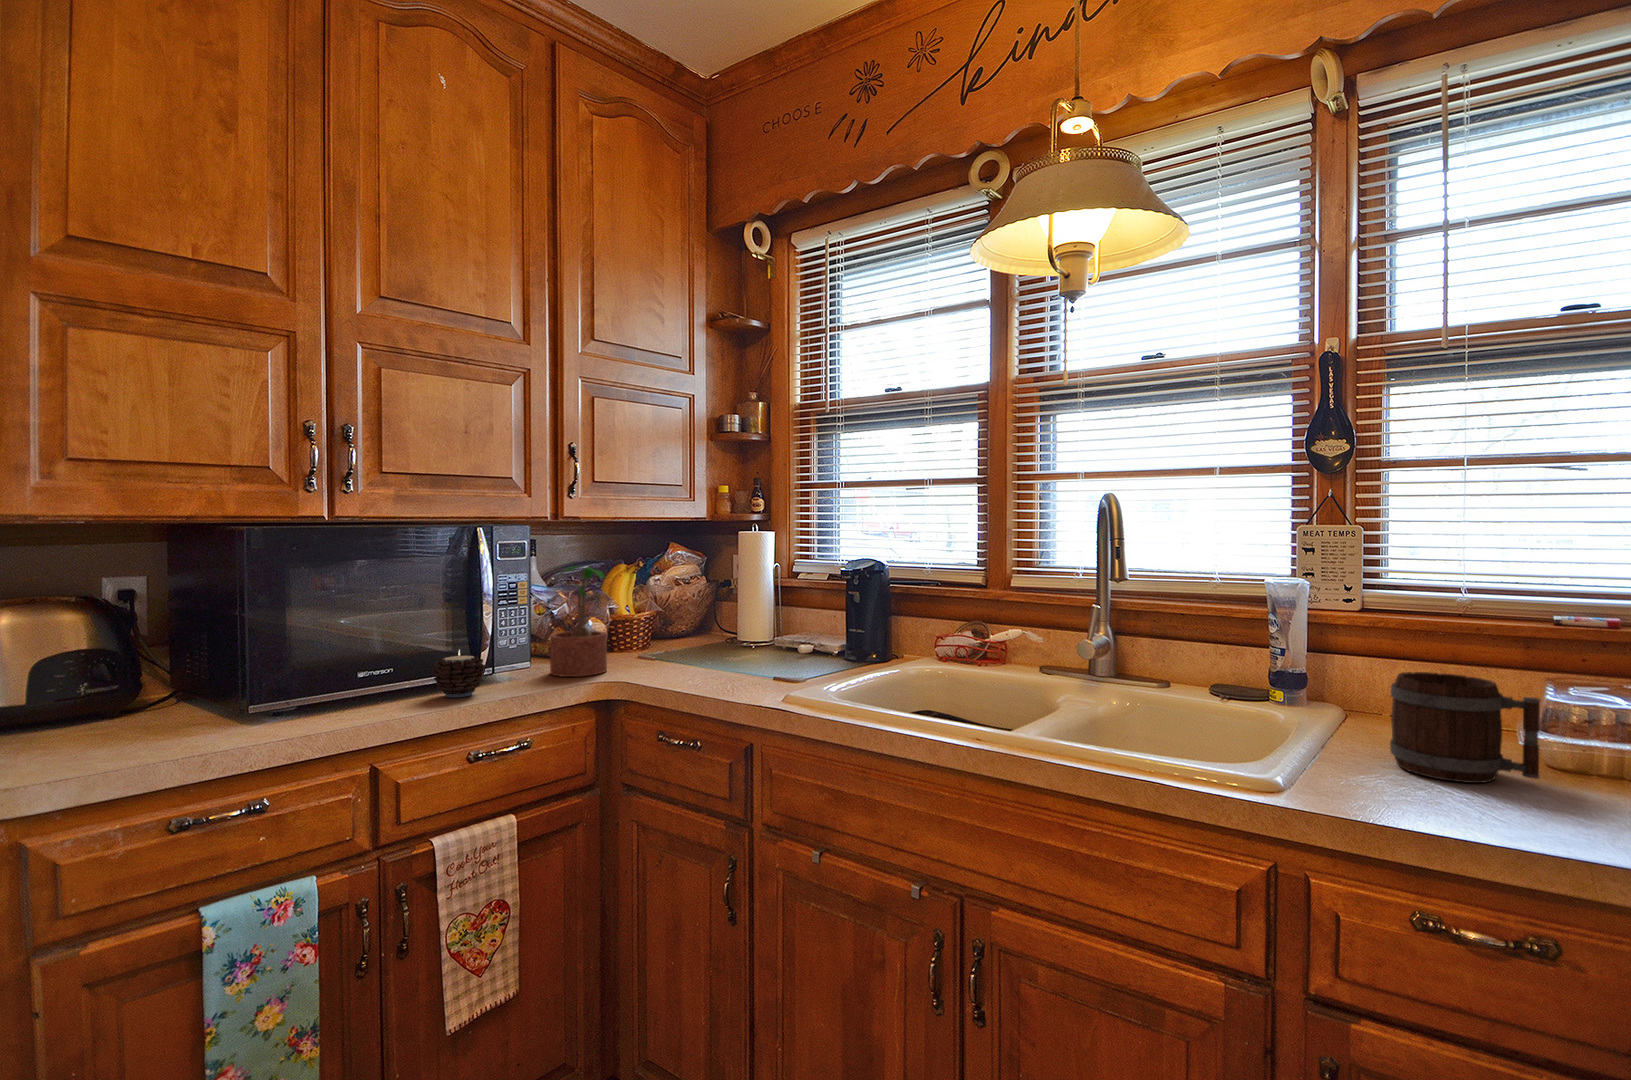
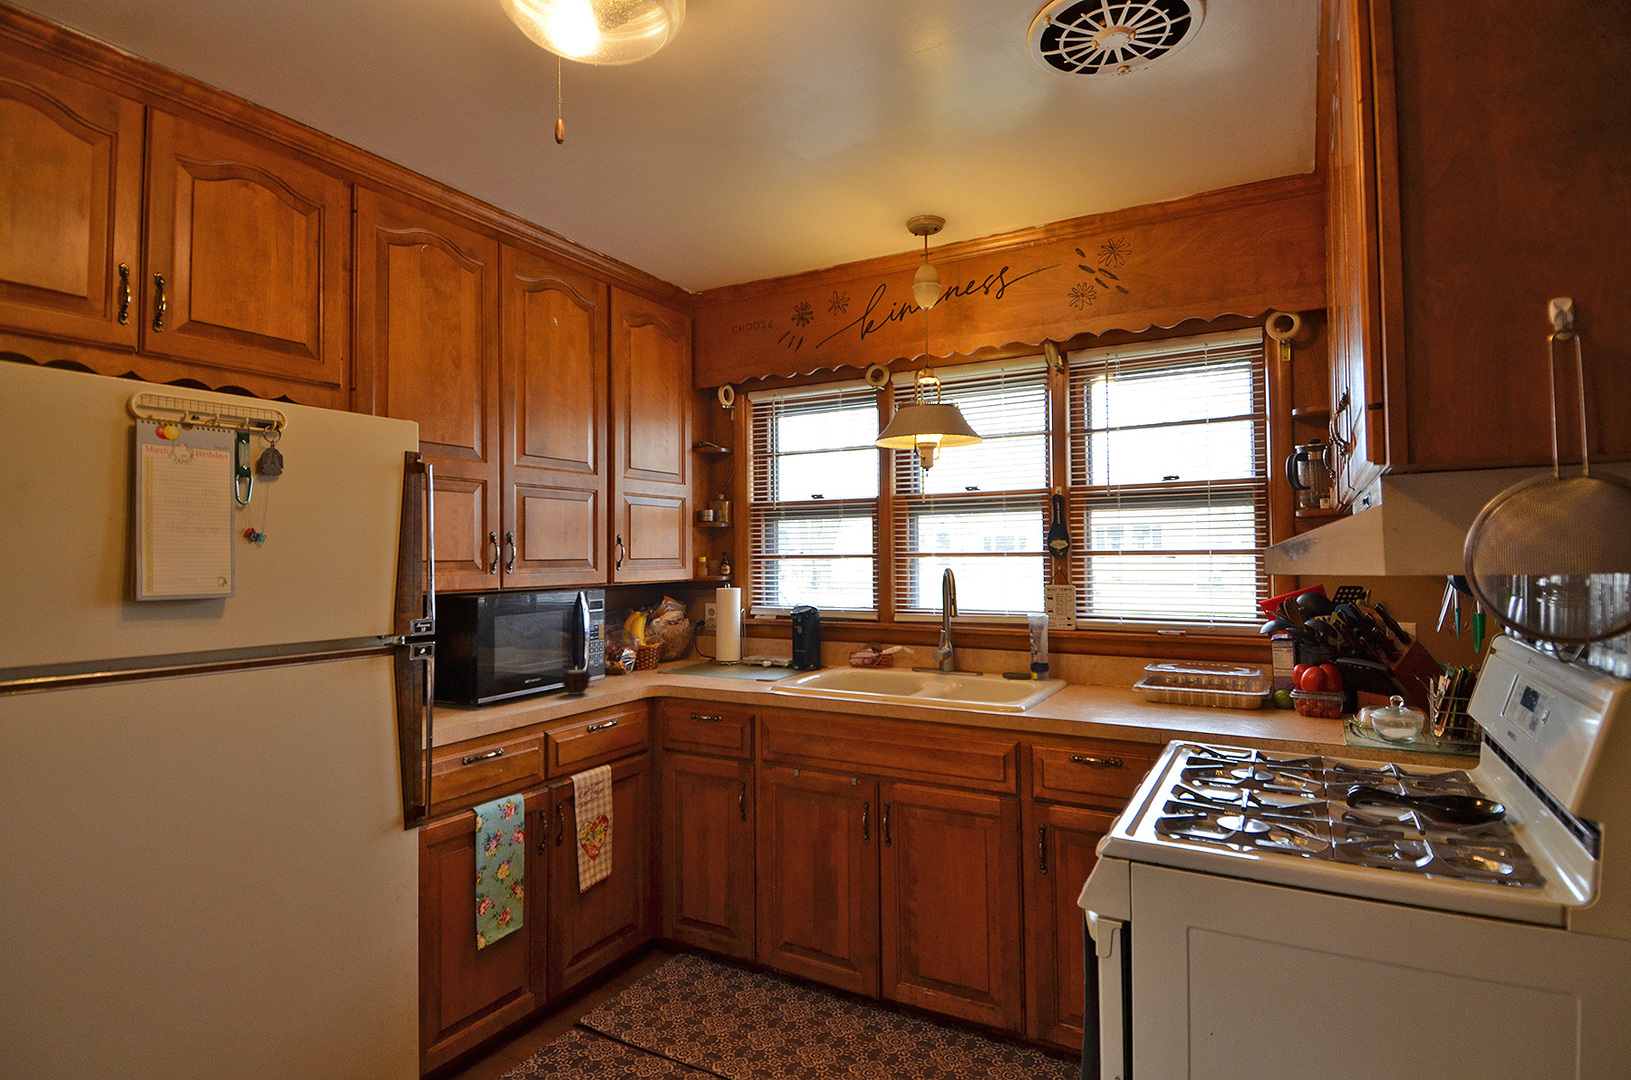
potted plant: present [550,566,607,677] -> none [614,613,653,683]
mug: present [1390,672,1540,783] -> none [1072,656,1127,703]

